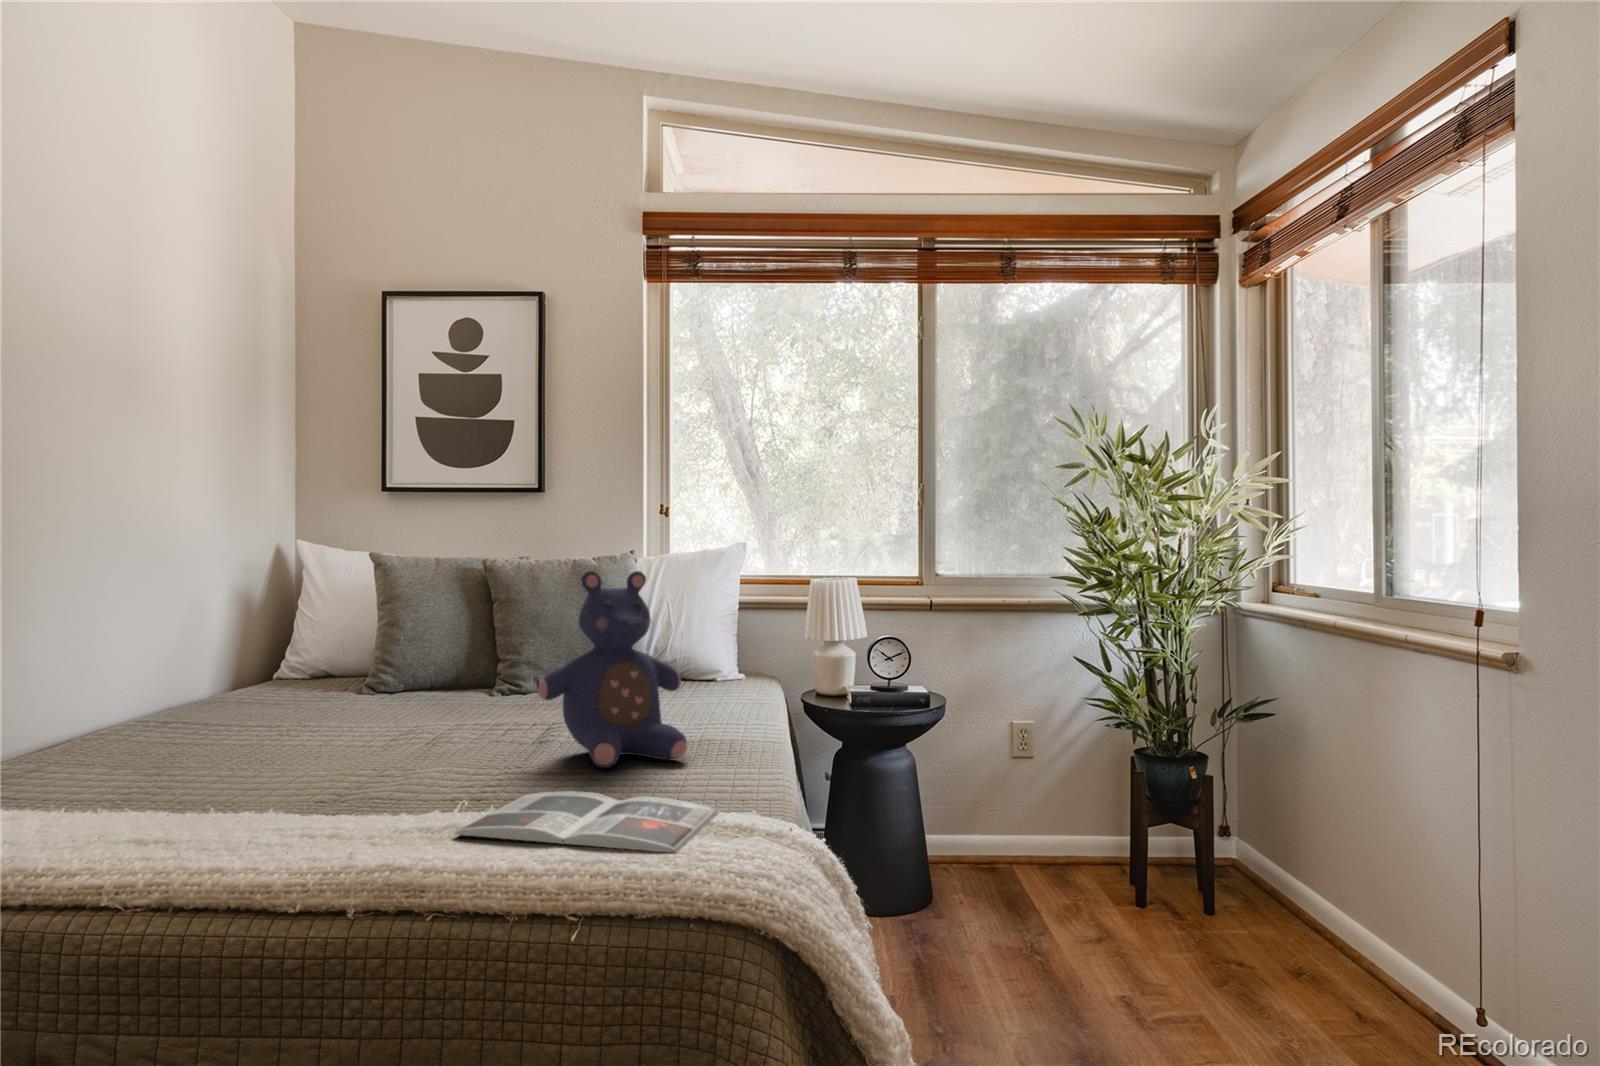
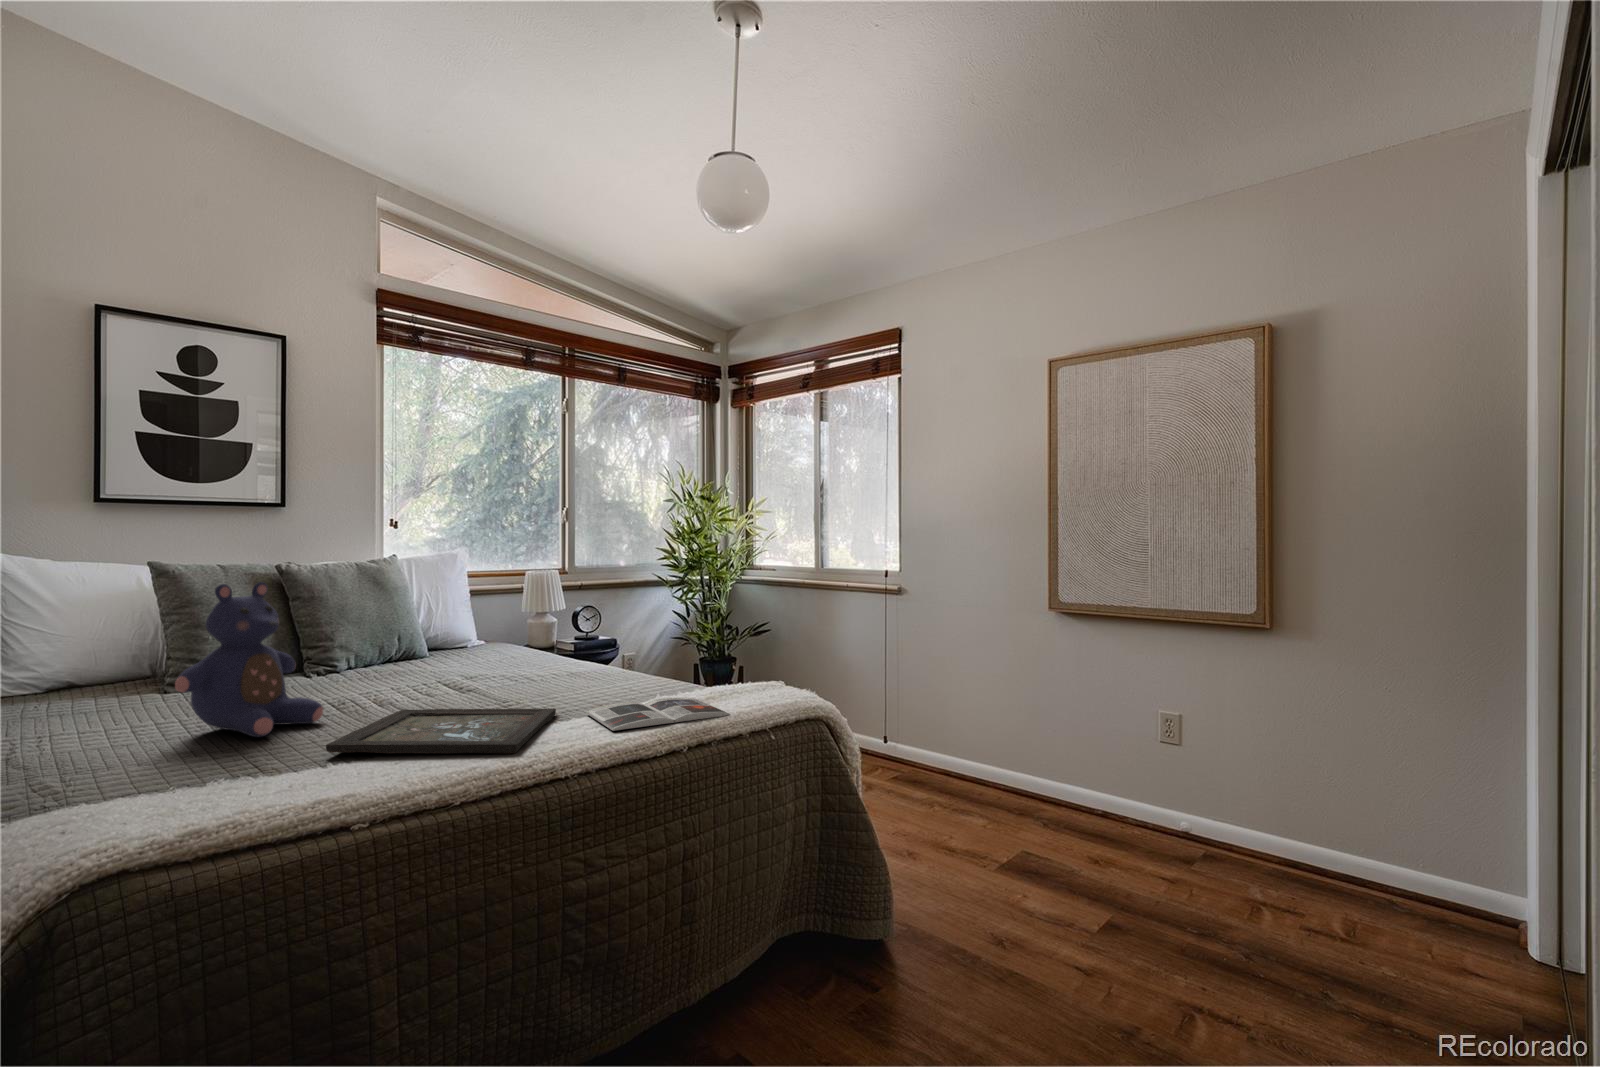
teddy bear: present [538,571,687,768] -> present [175,582,323,737]
tray: none [180,748,499,836] -> present [326,708,556,754]

